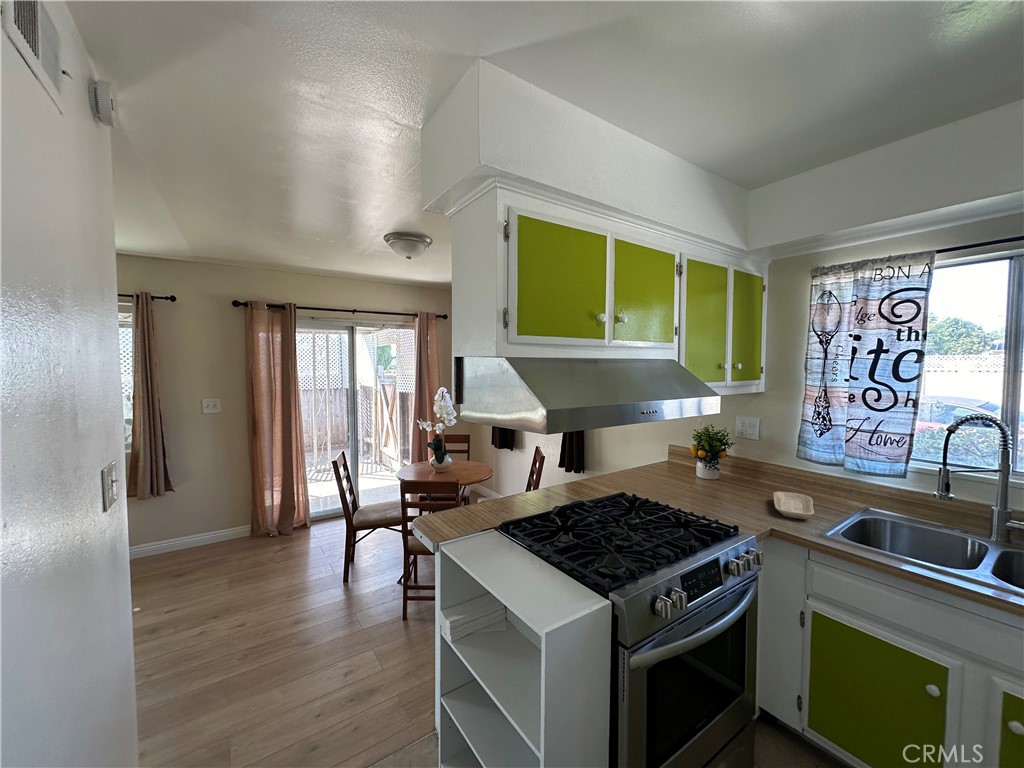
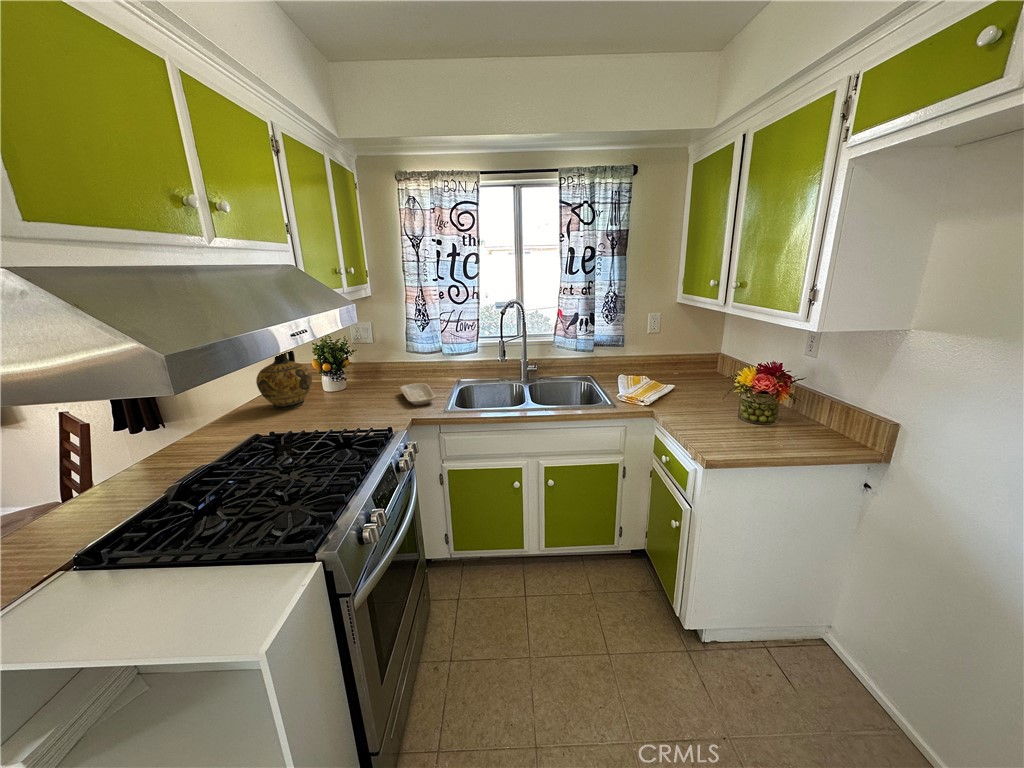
ceramic jug: none [640,428,685,482] -> present [256,351,312,409]

